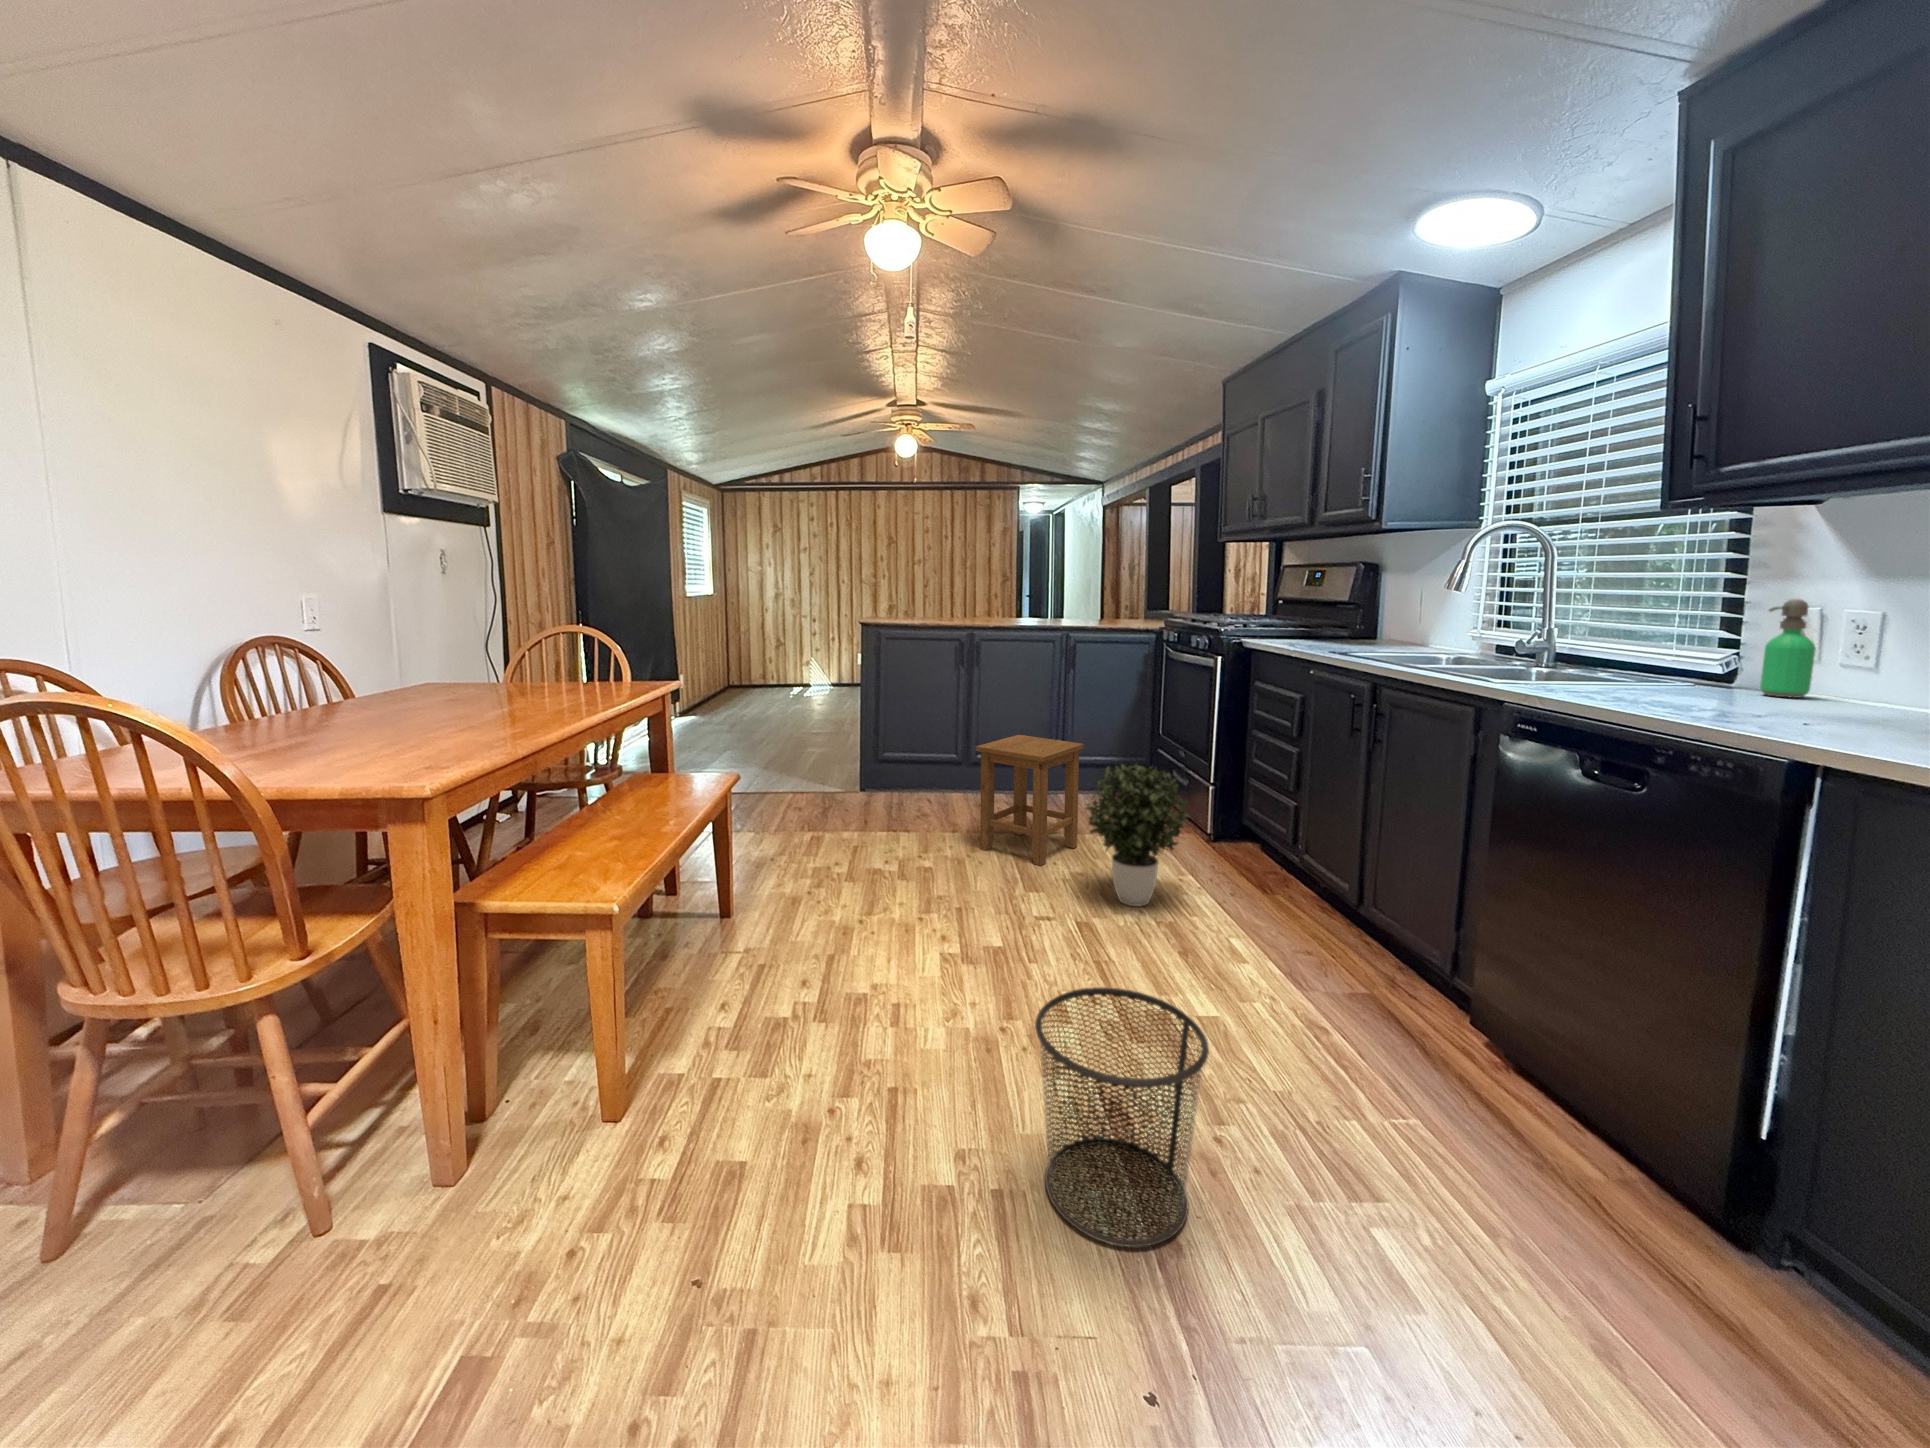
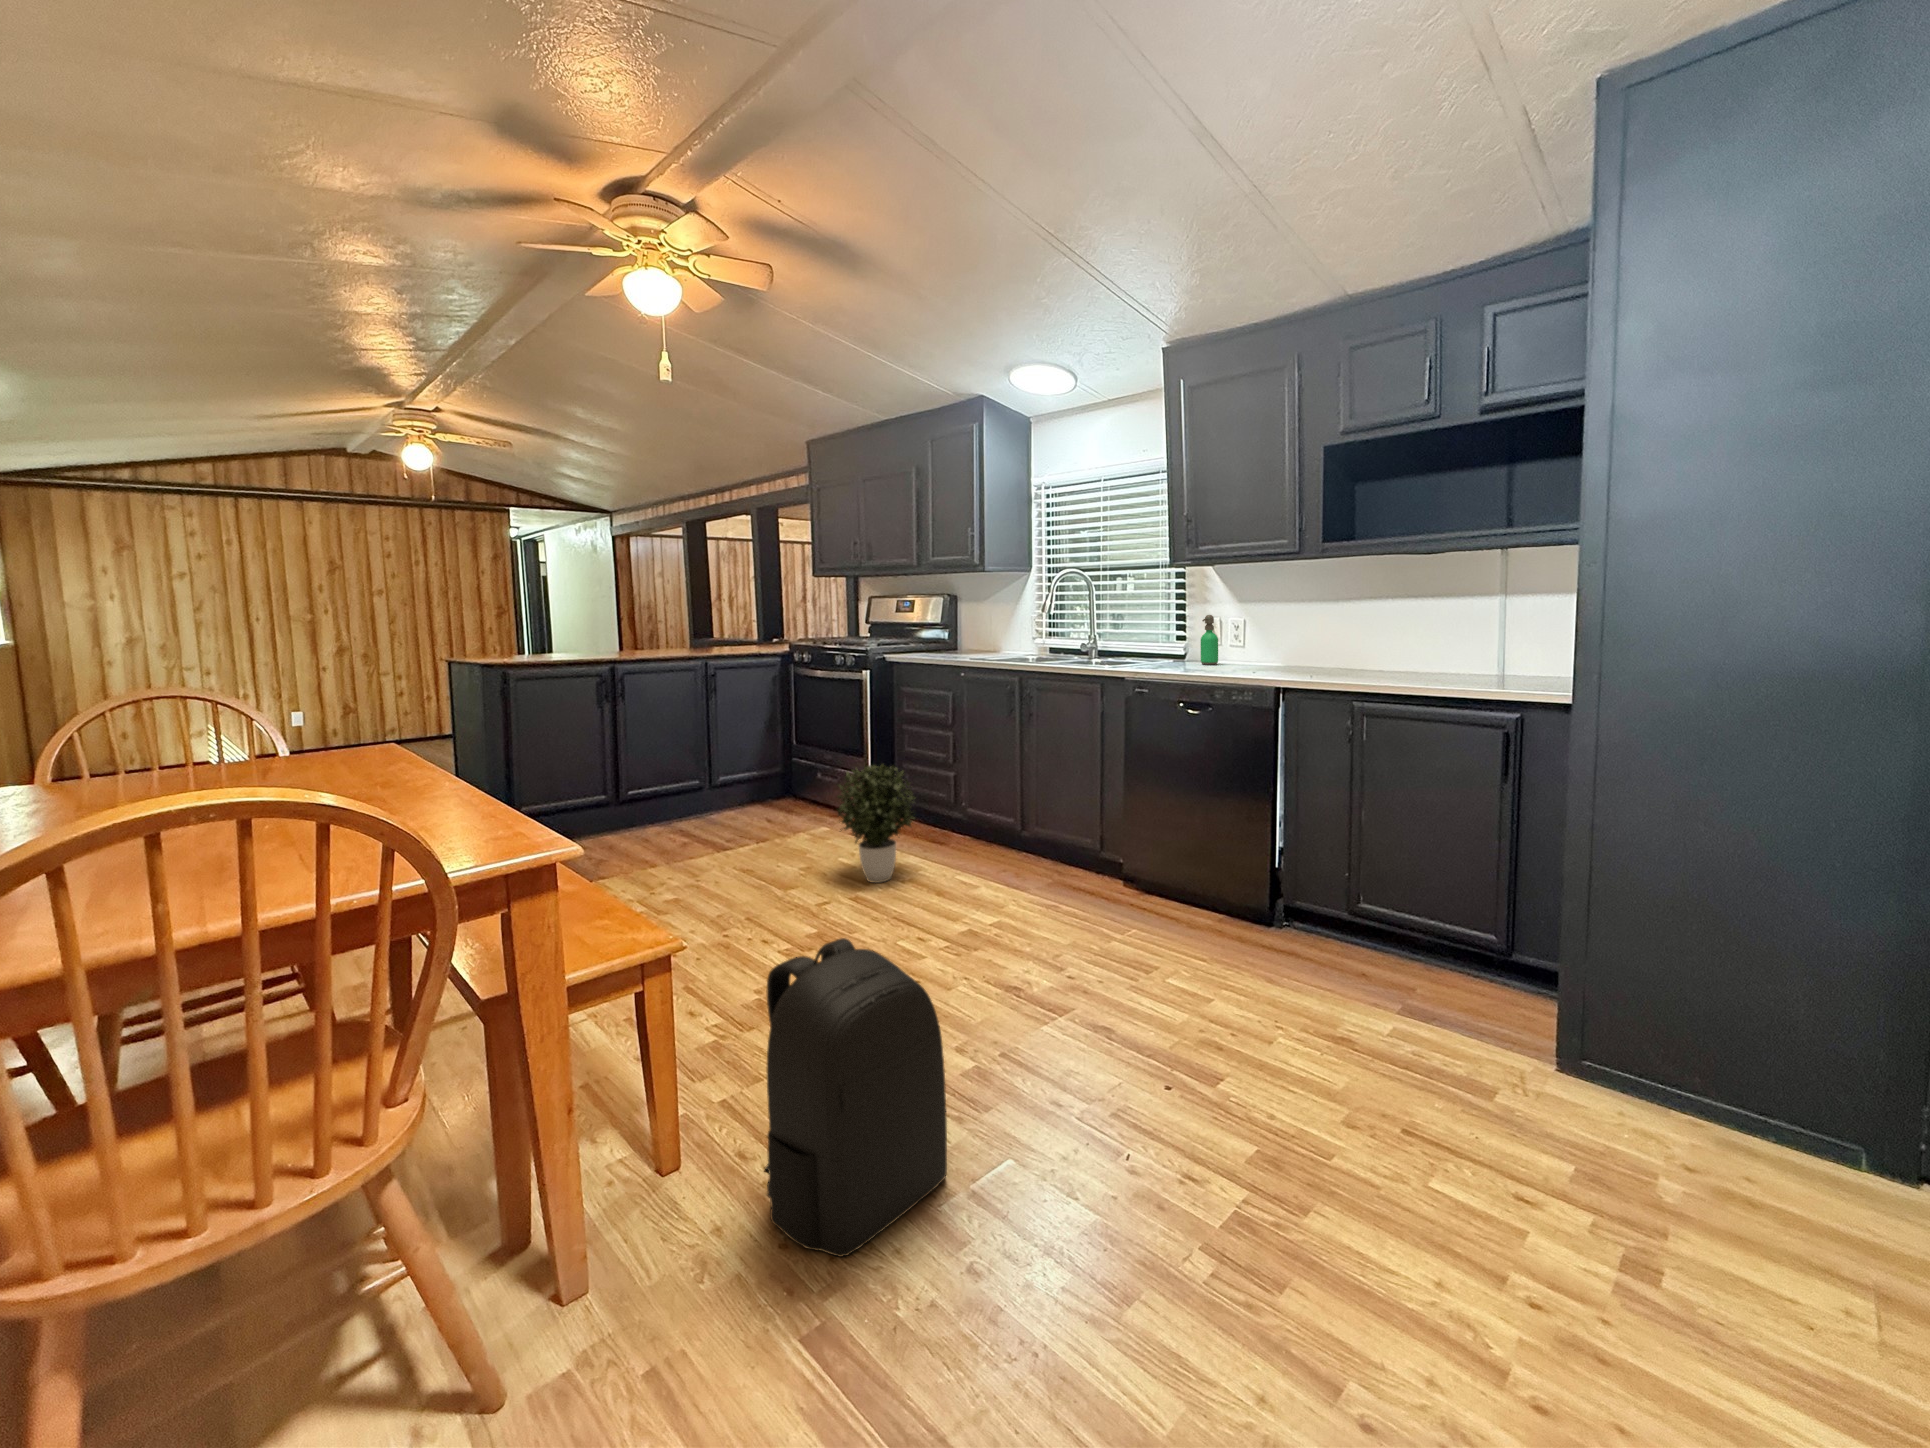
stool: present [976,735,1084,866] -> none [699,761,792,881]
backpack: none [546,966,779,1343] -> present [765,938,947,1257]
waste bin: present [1035,987,1209,1247] -> none [993,889,1102,1042]

